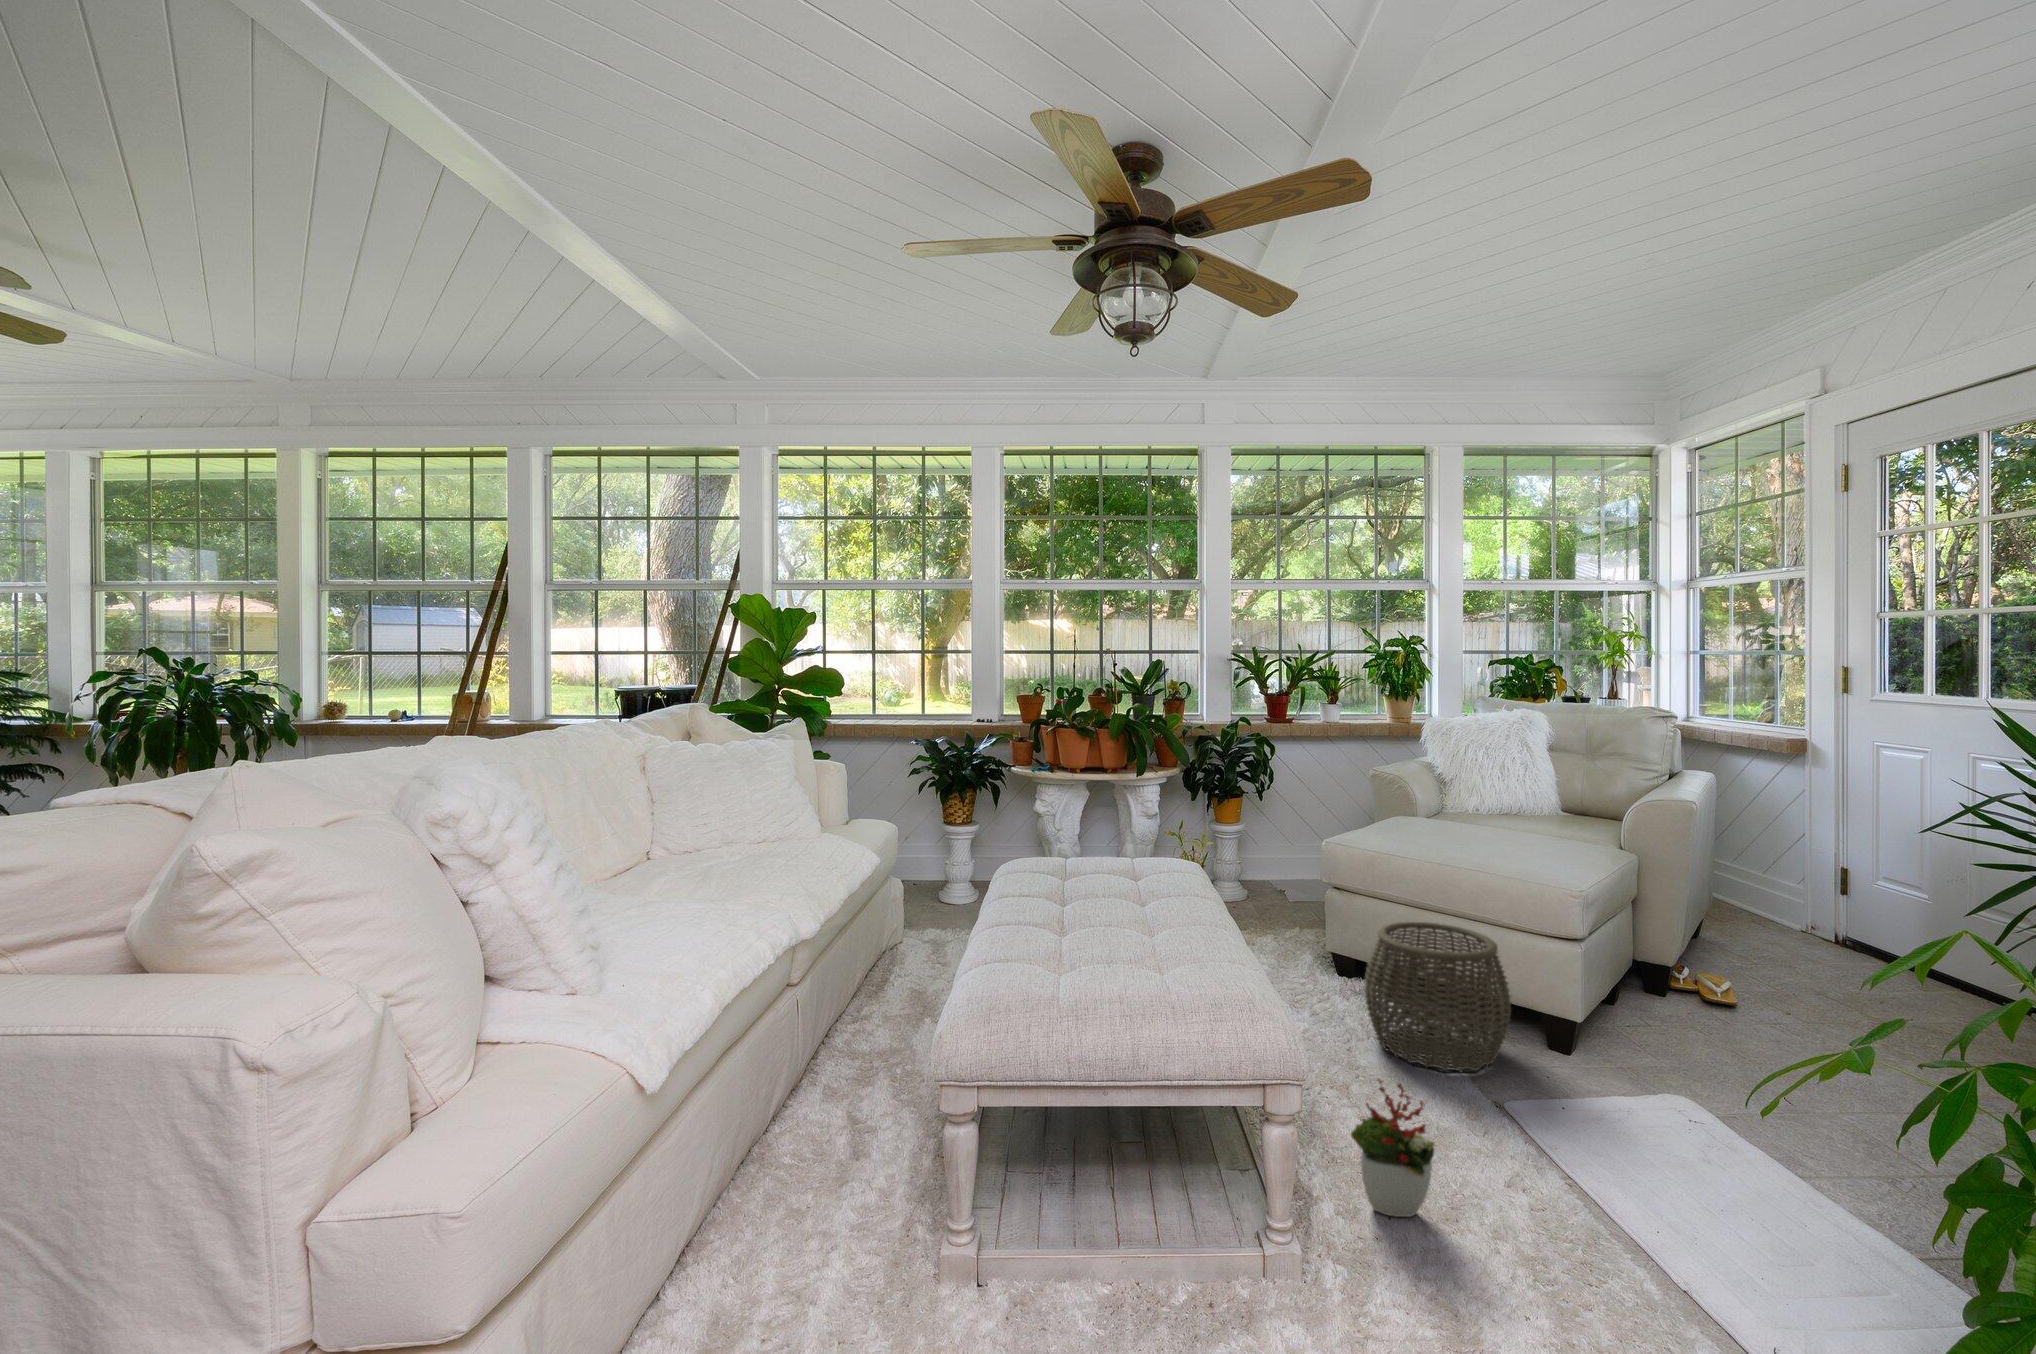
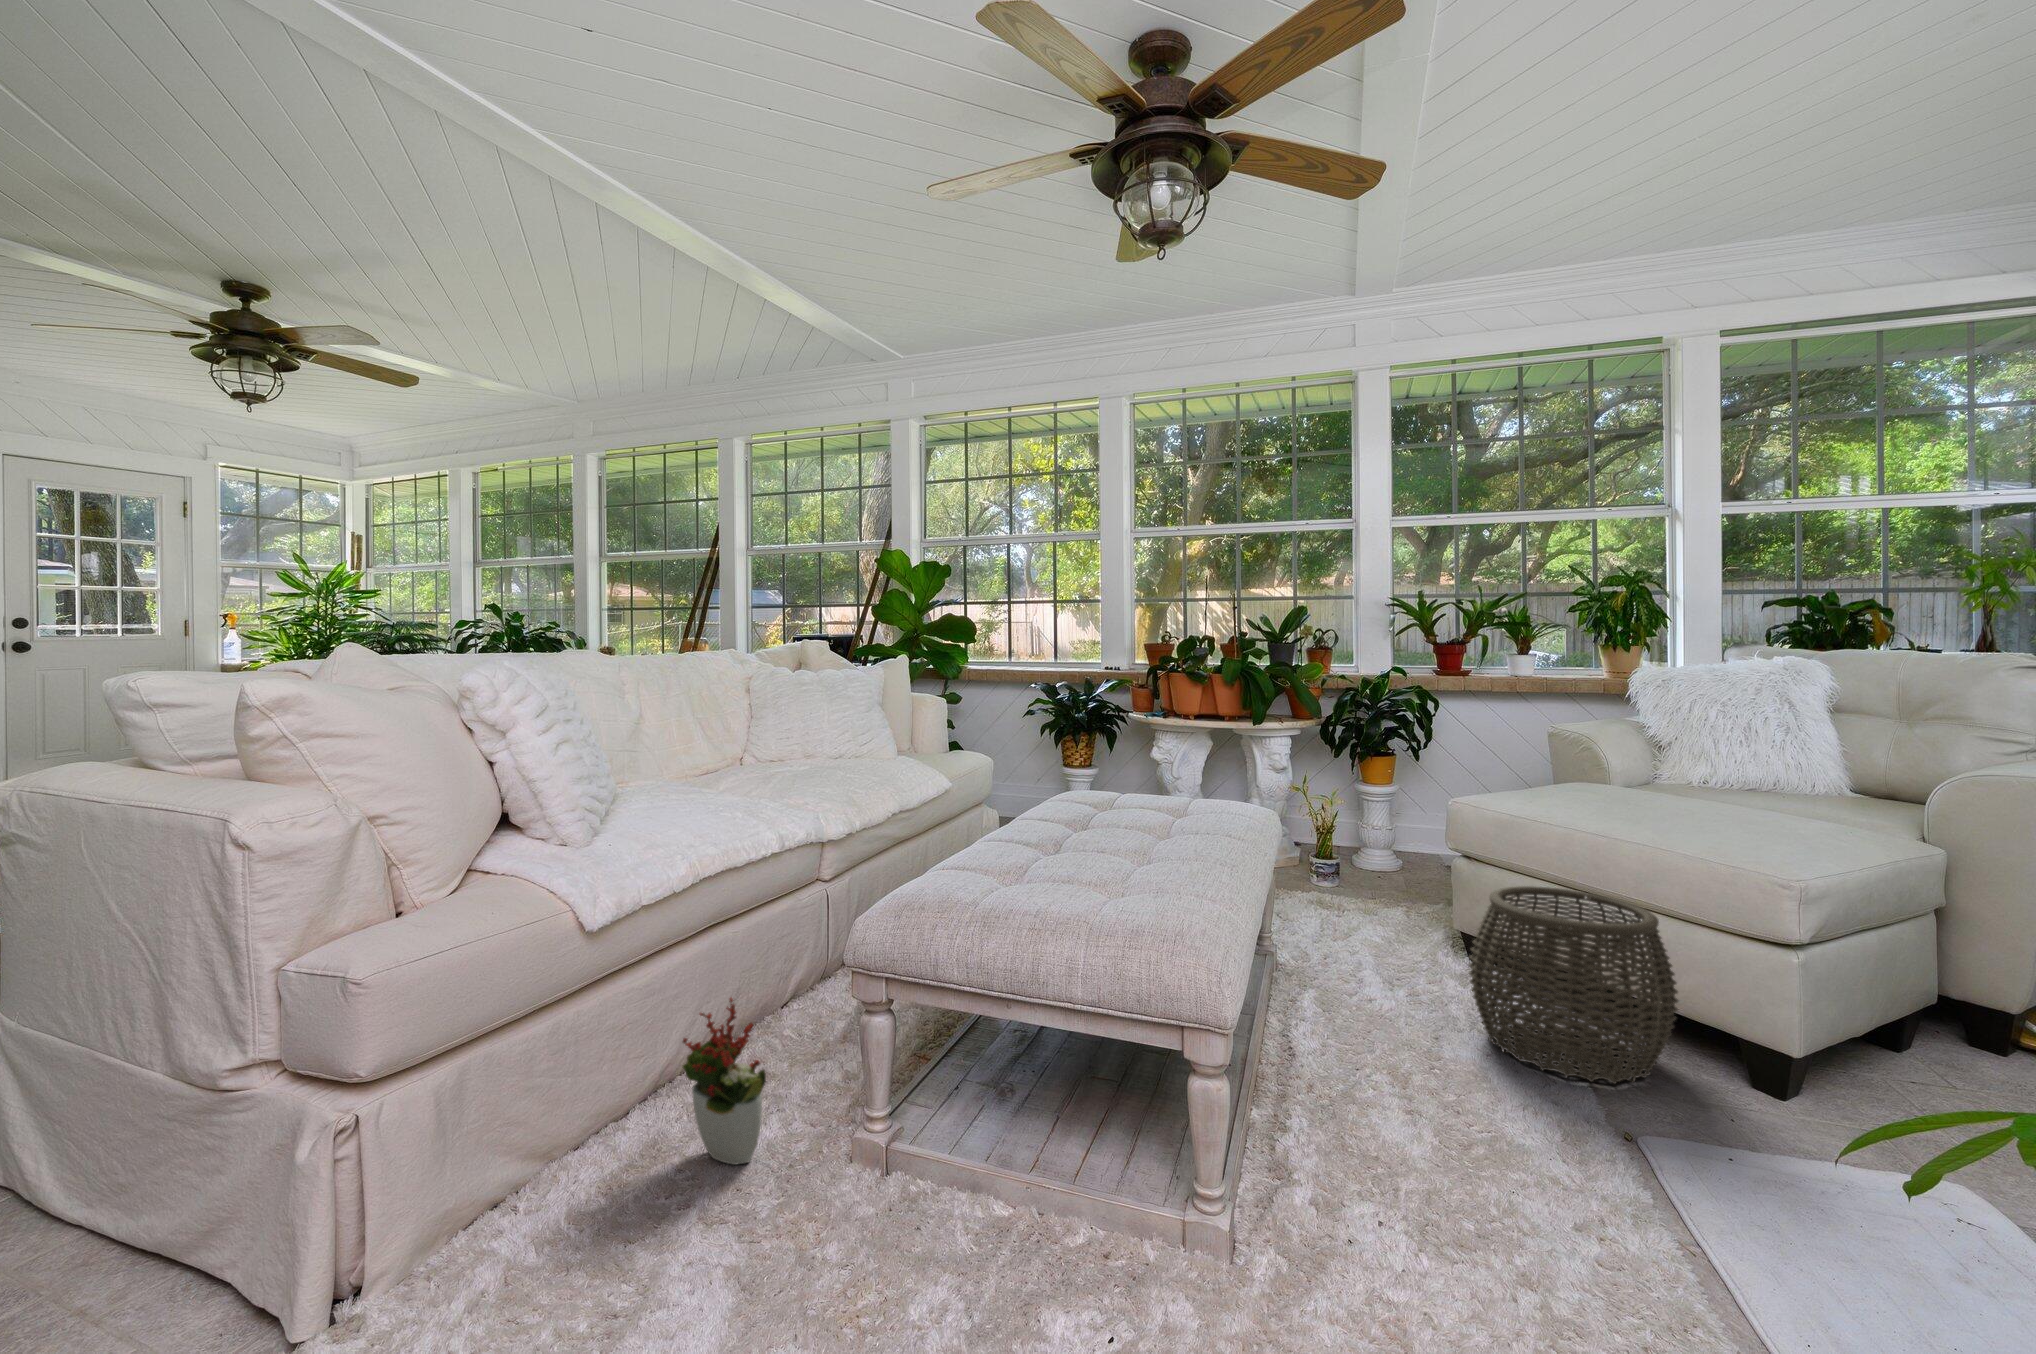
decorative plant: present [1351,1079,1434,1217] -> present [683,998,766,1165]

